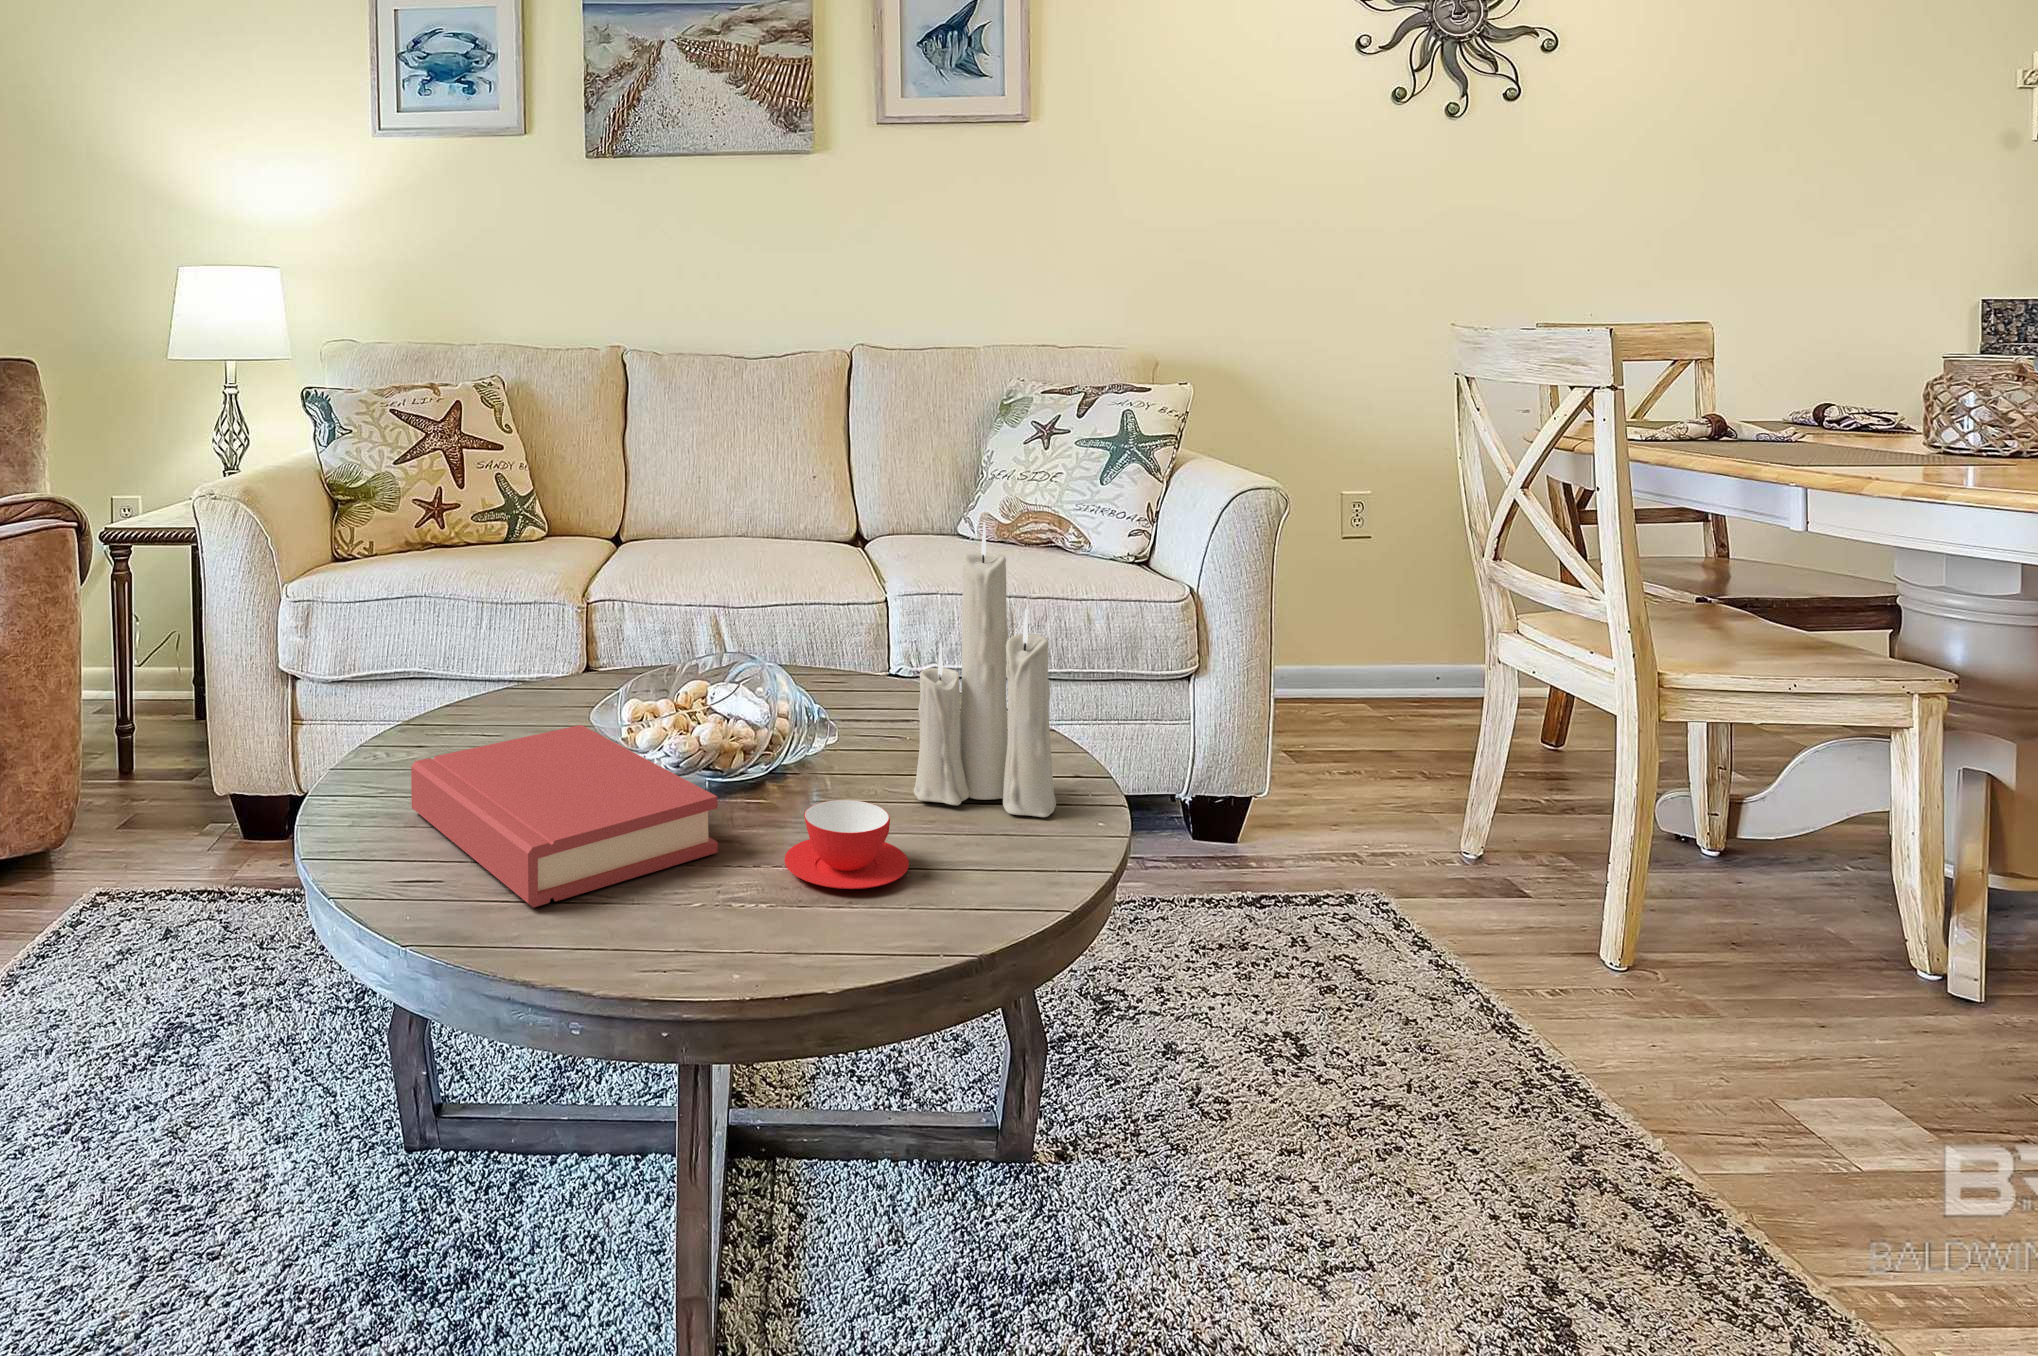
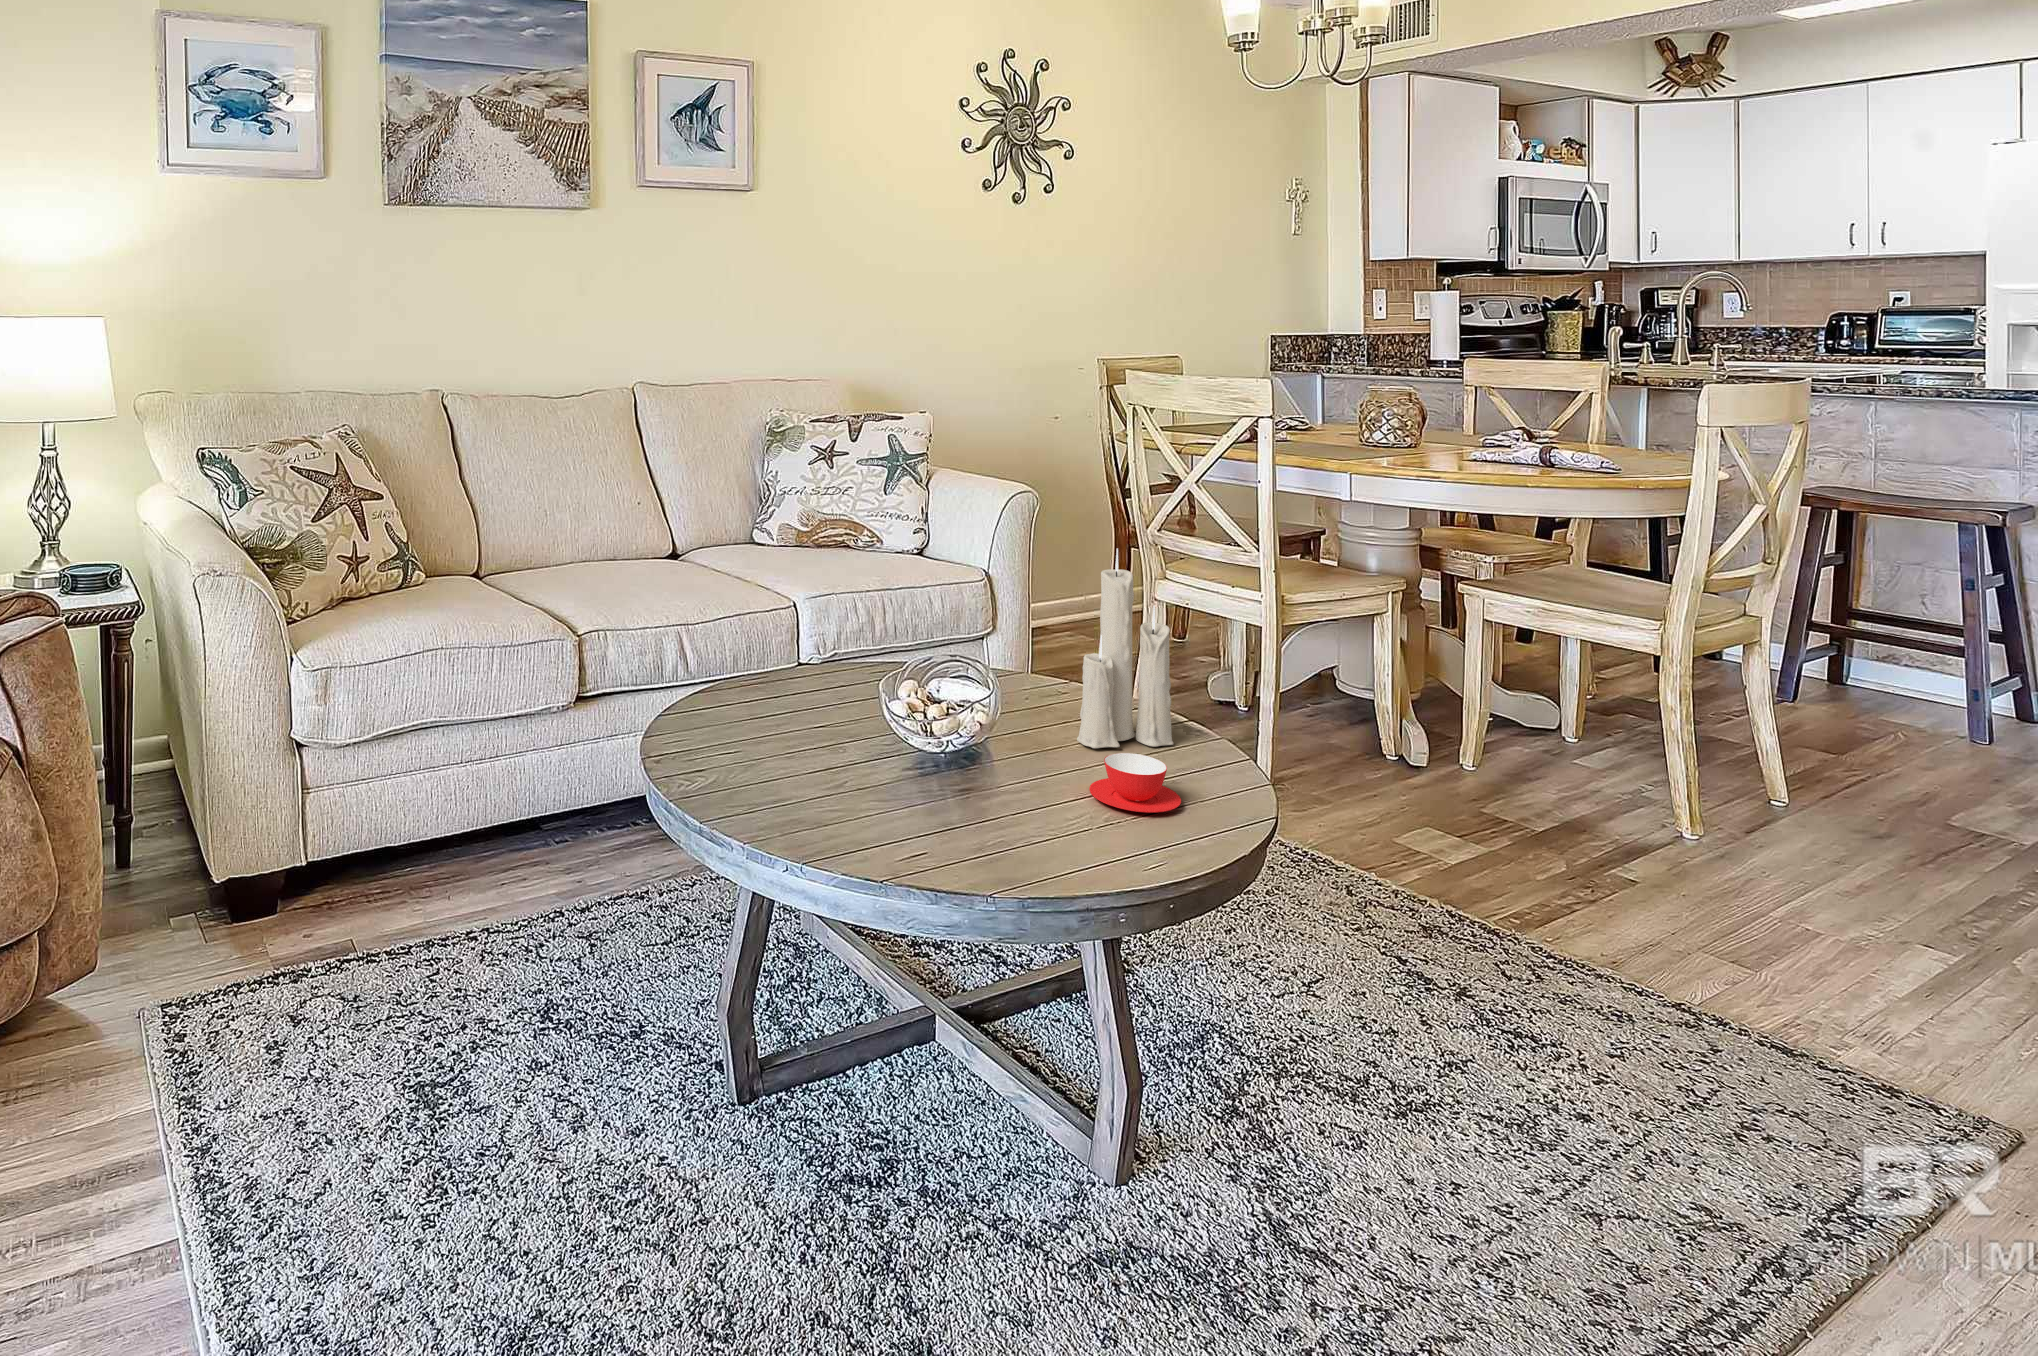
hardback book: present [411,725,718,908] -> none [808,735,1051,867]

